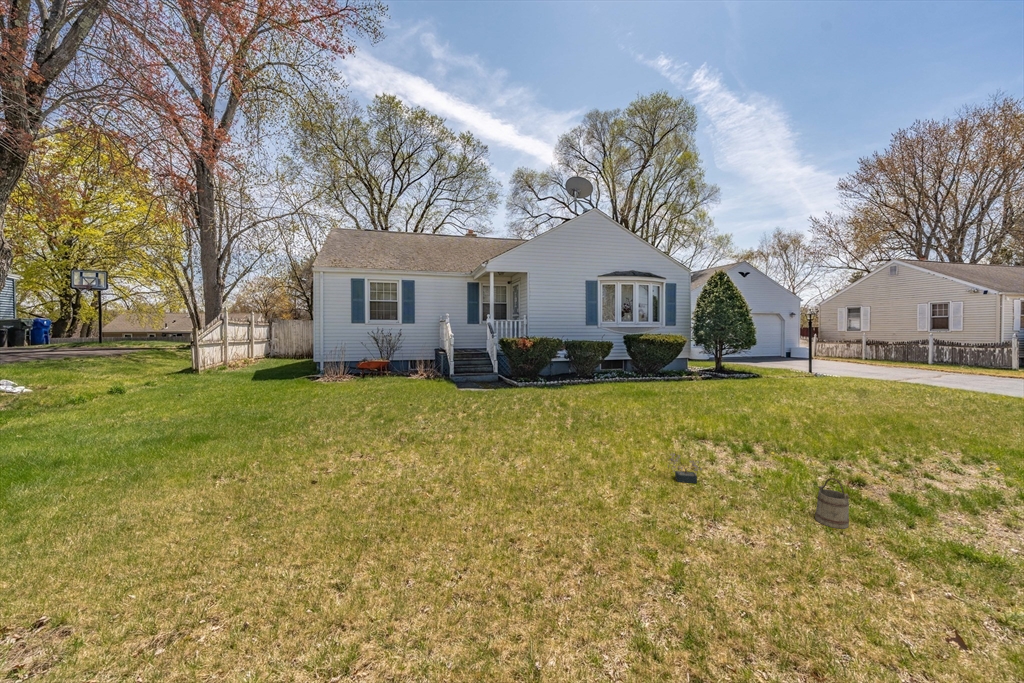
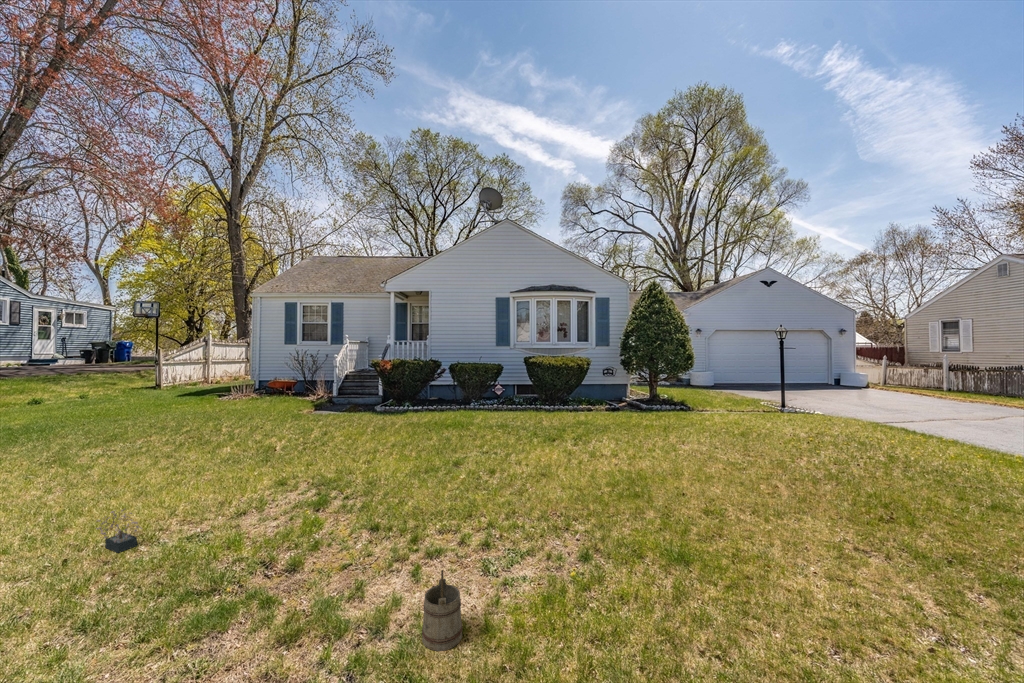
bucket: present [815,478,850,529] -> present [422,570,462,651]

